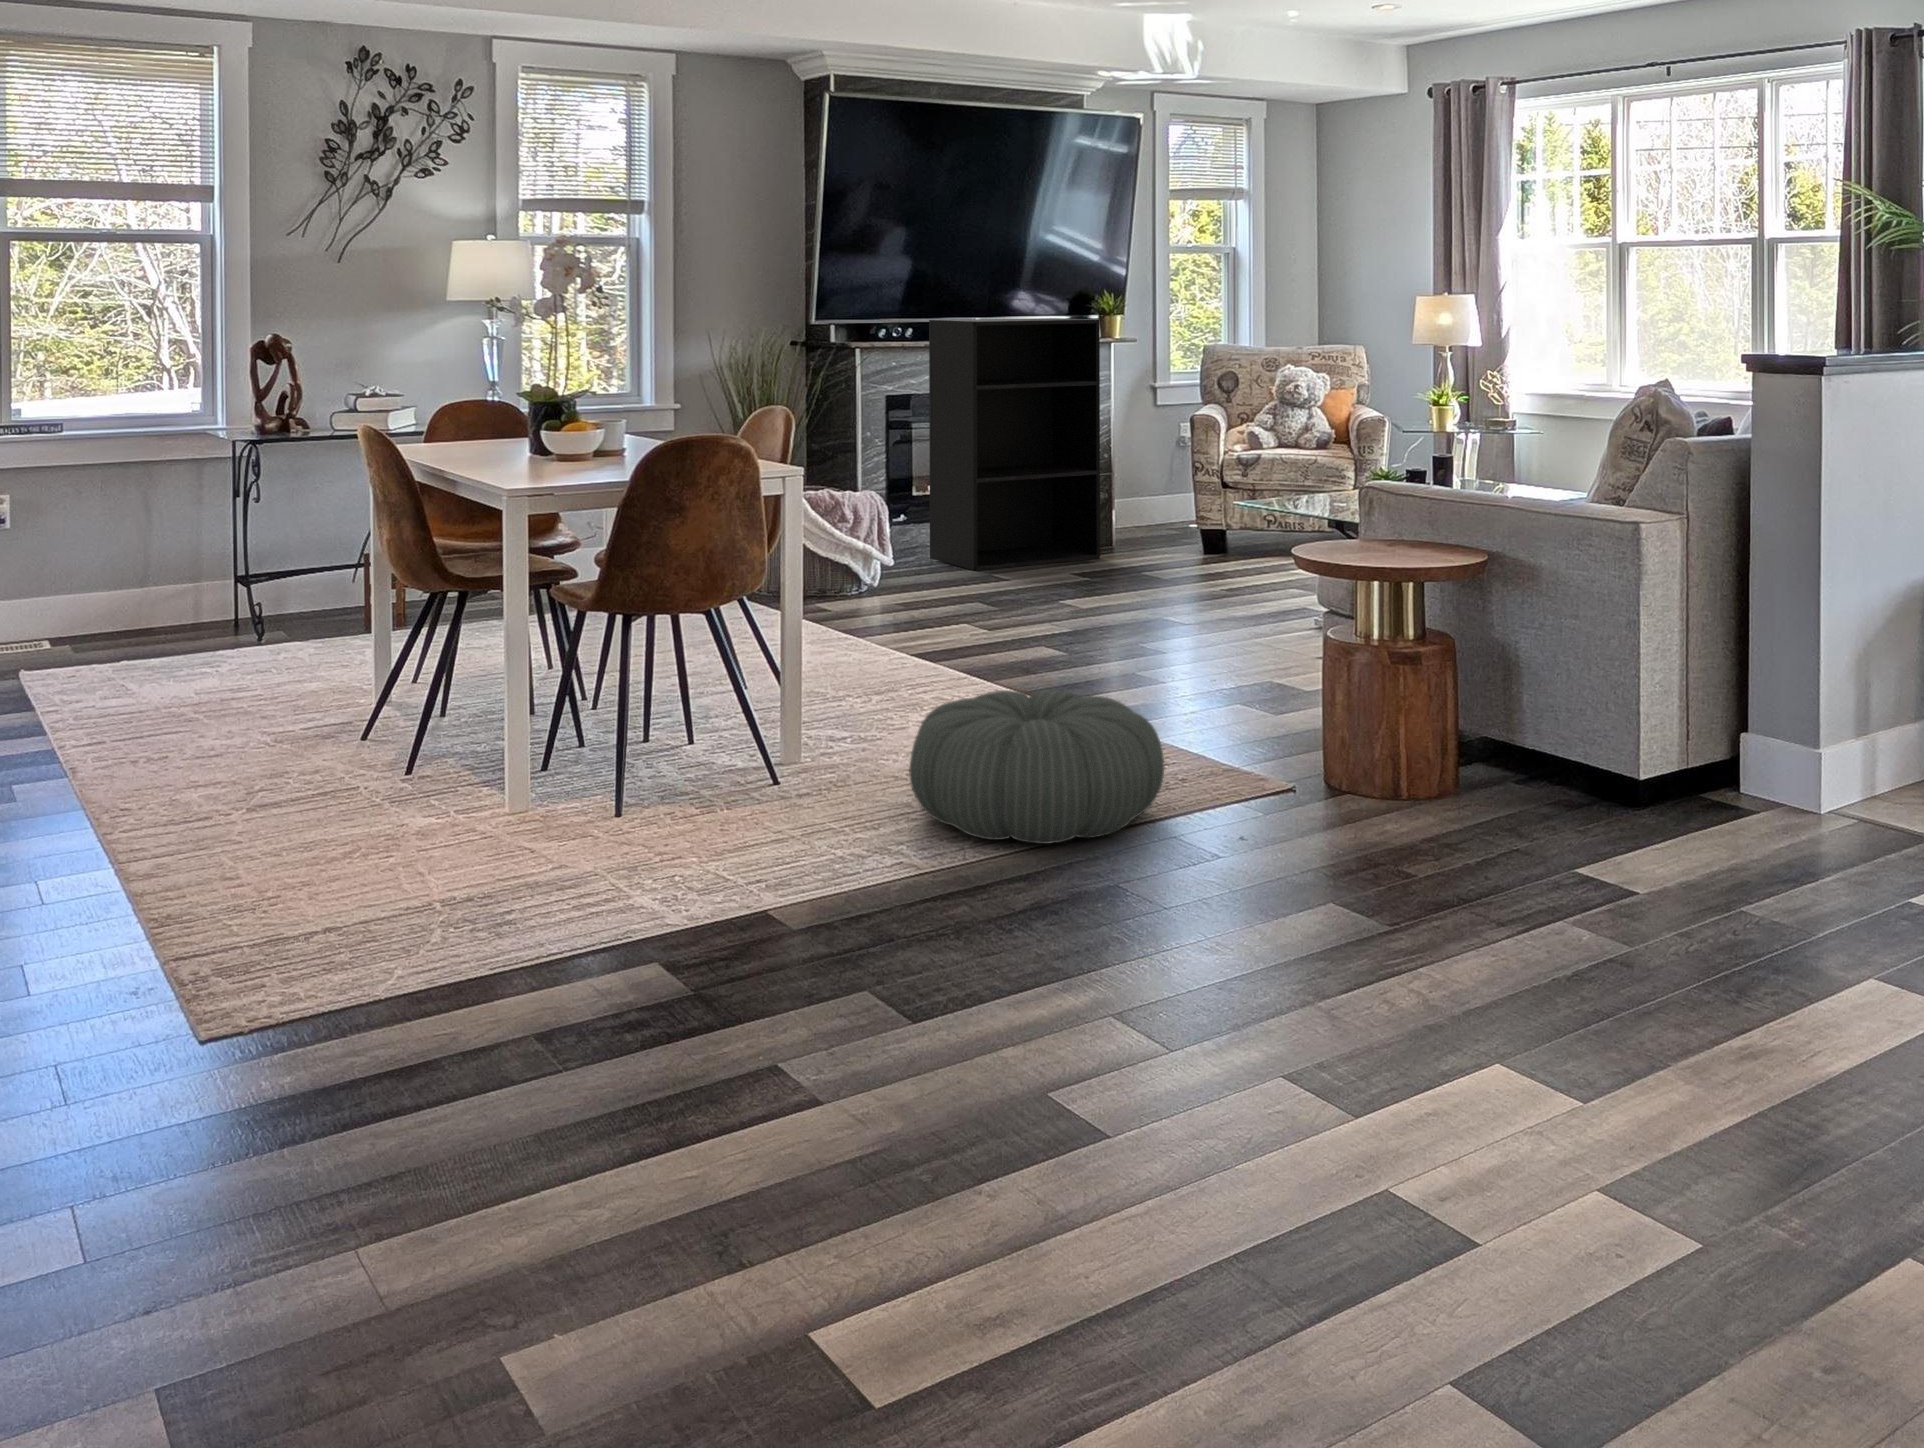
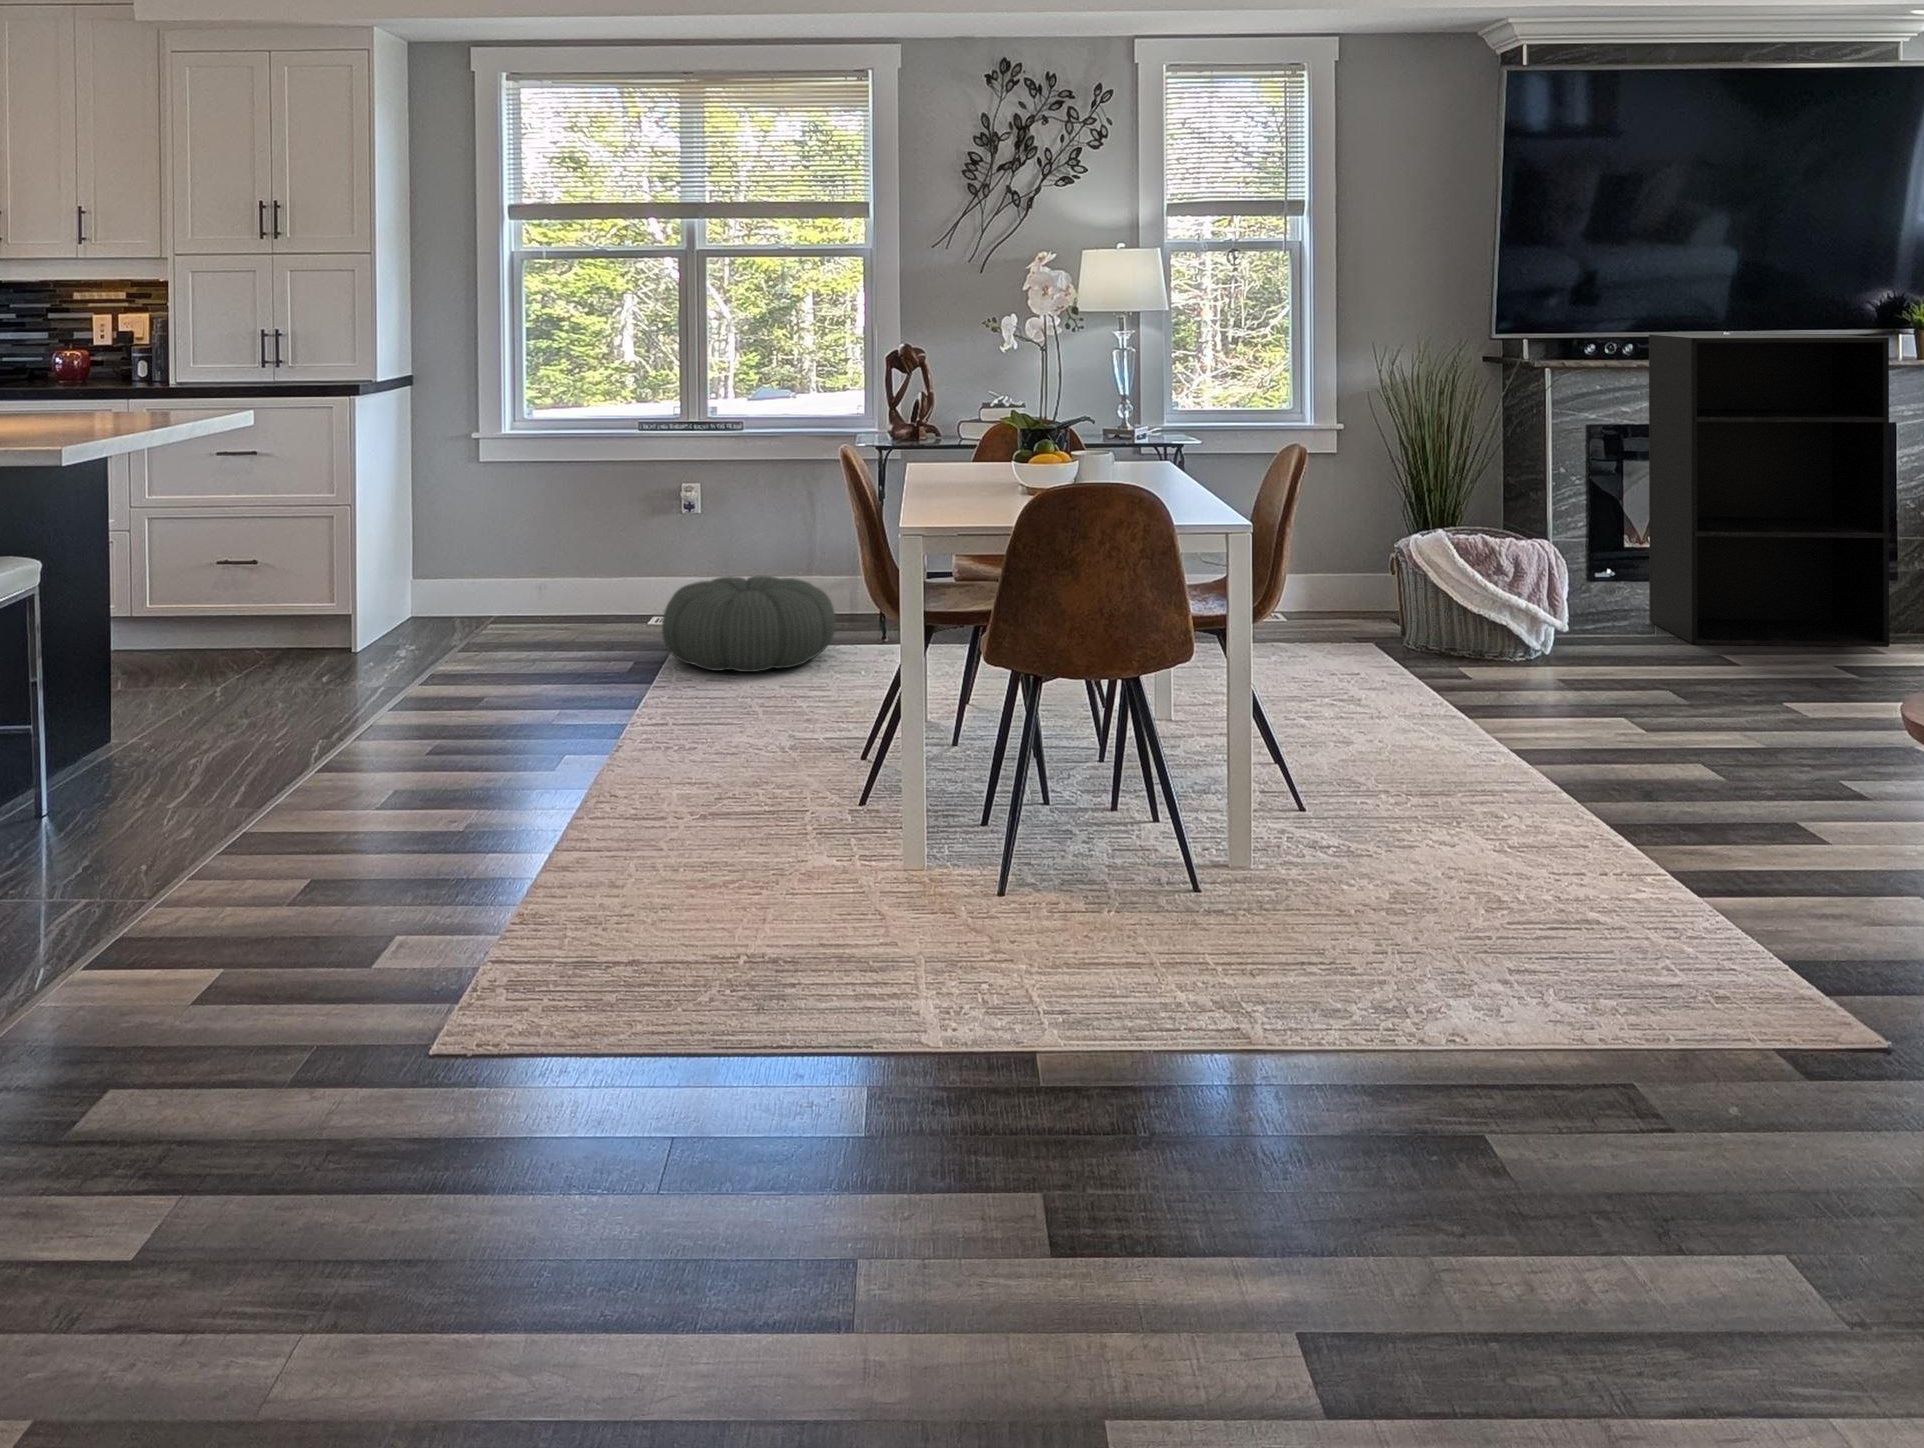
pouf: present [909,689,1164,844] -> present [662,576,836,672]

